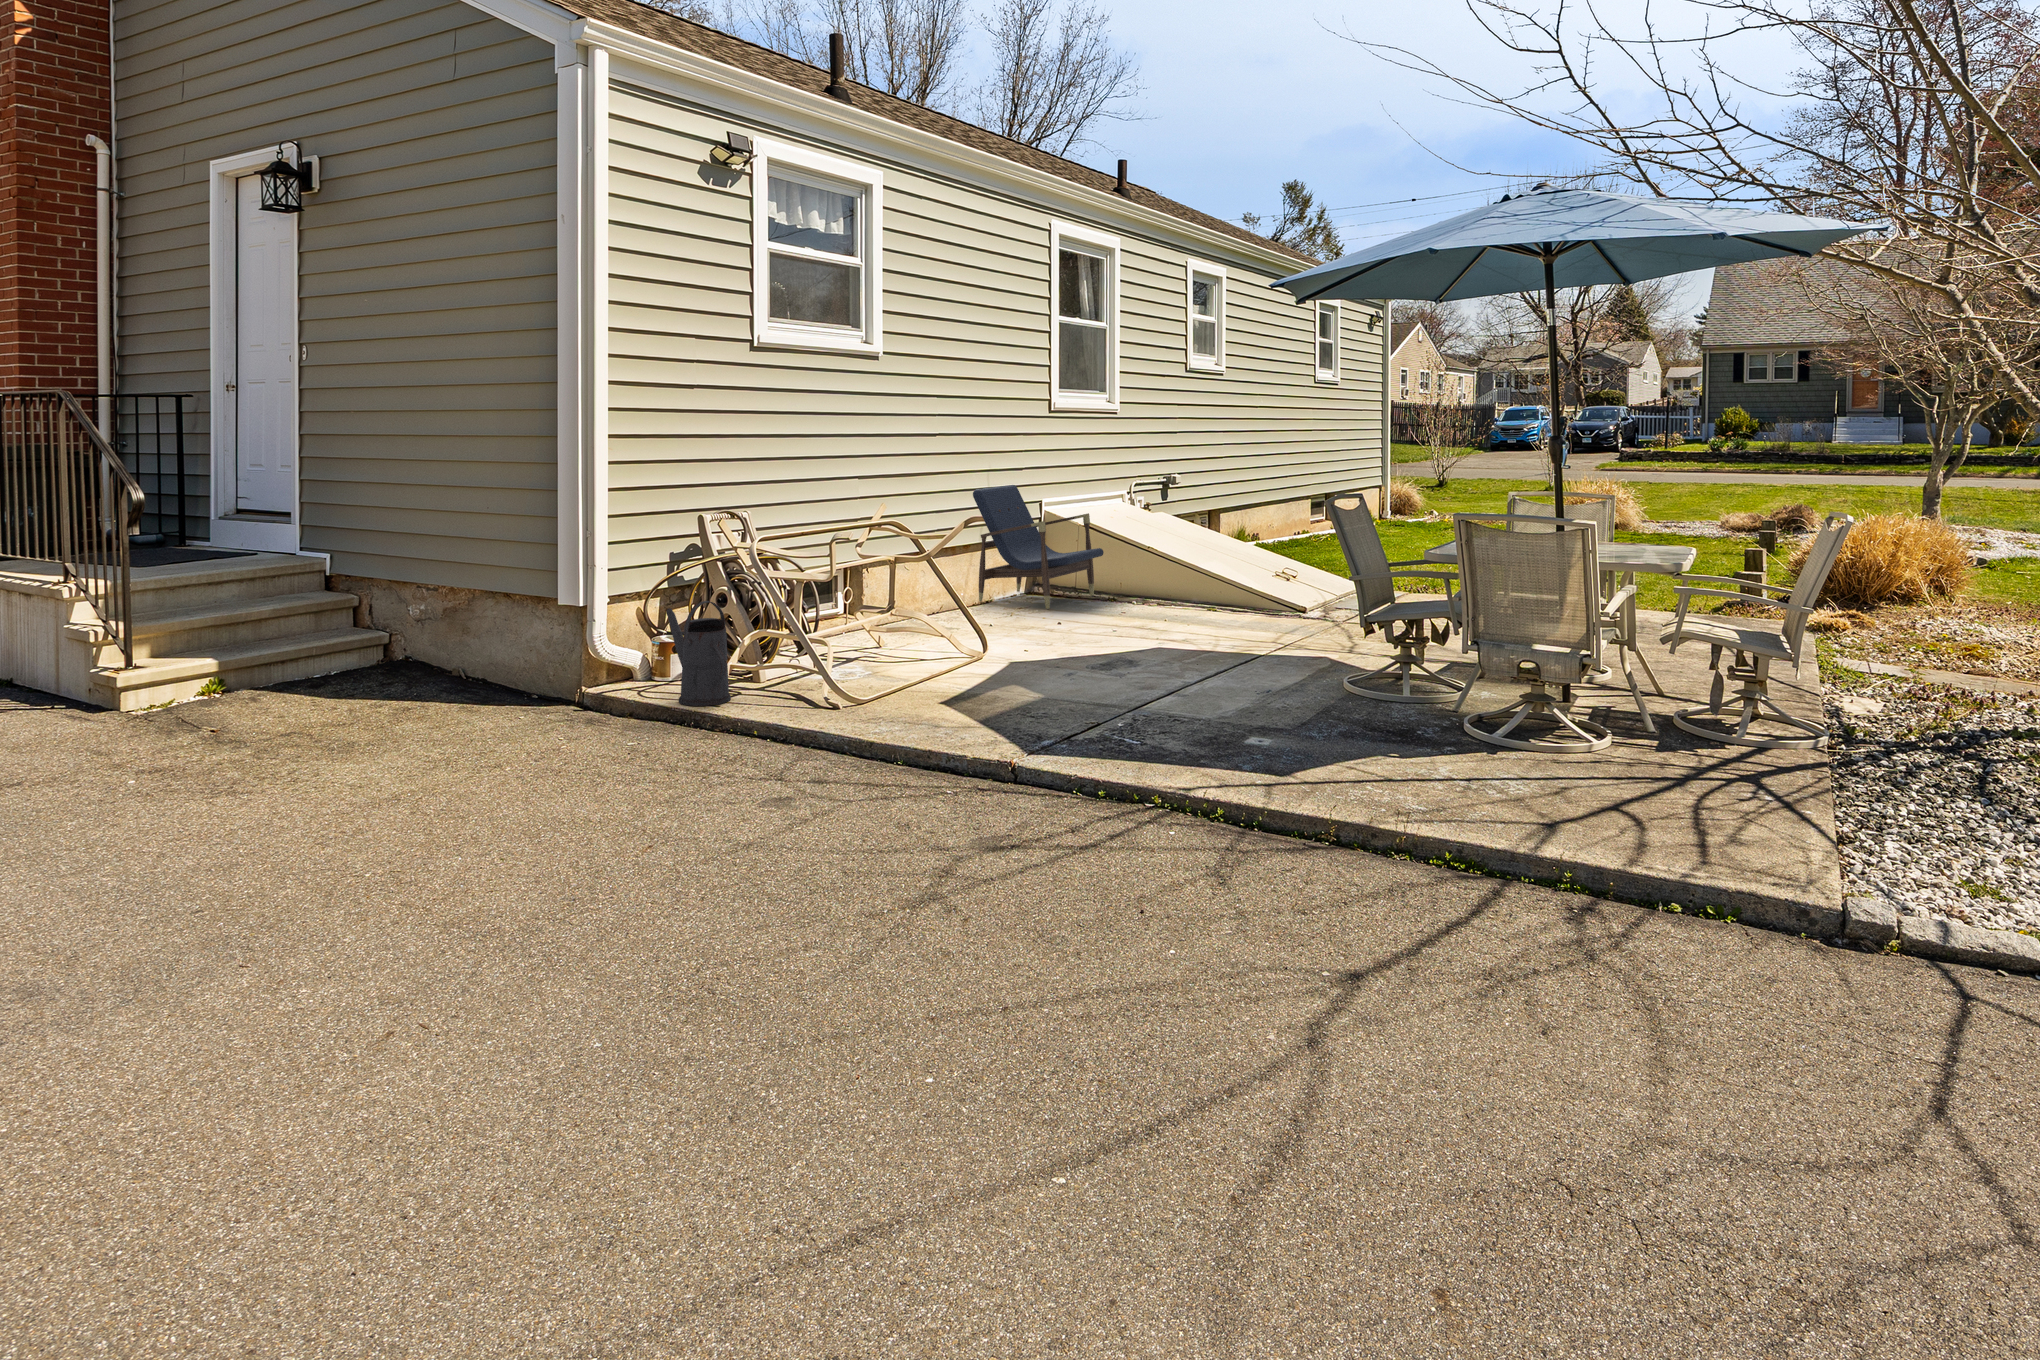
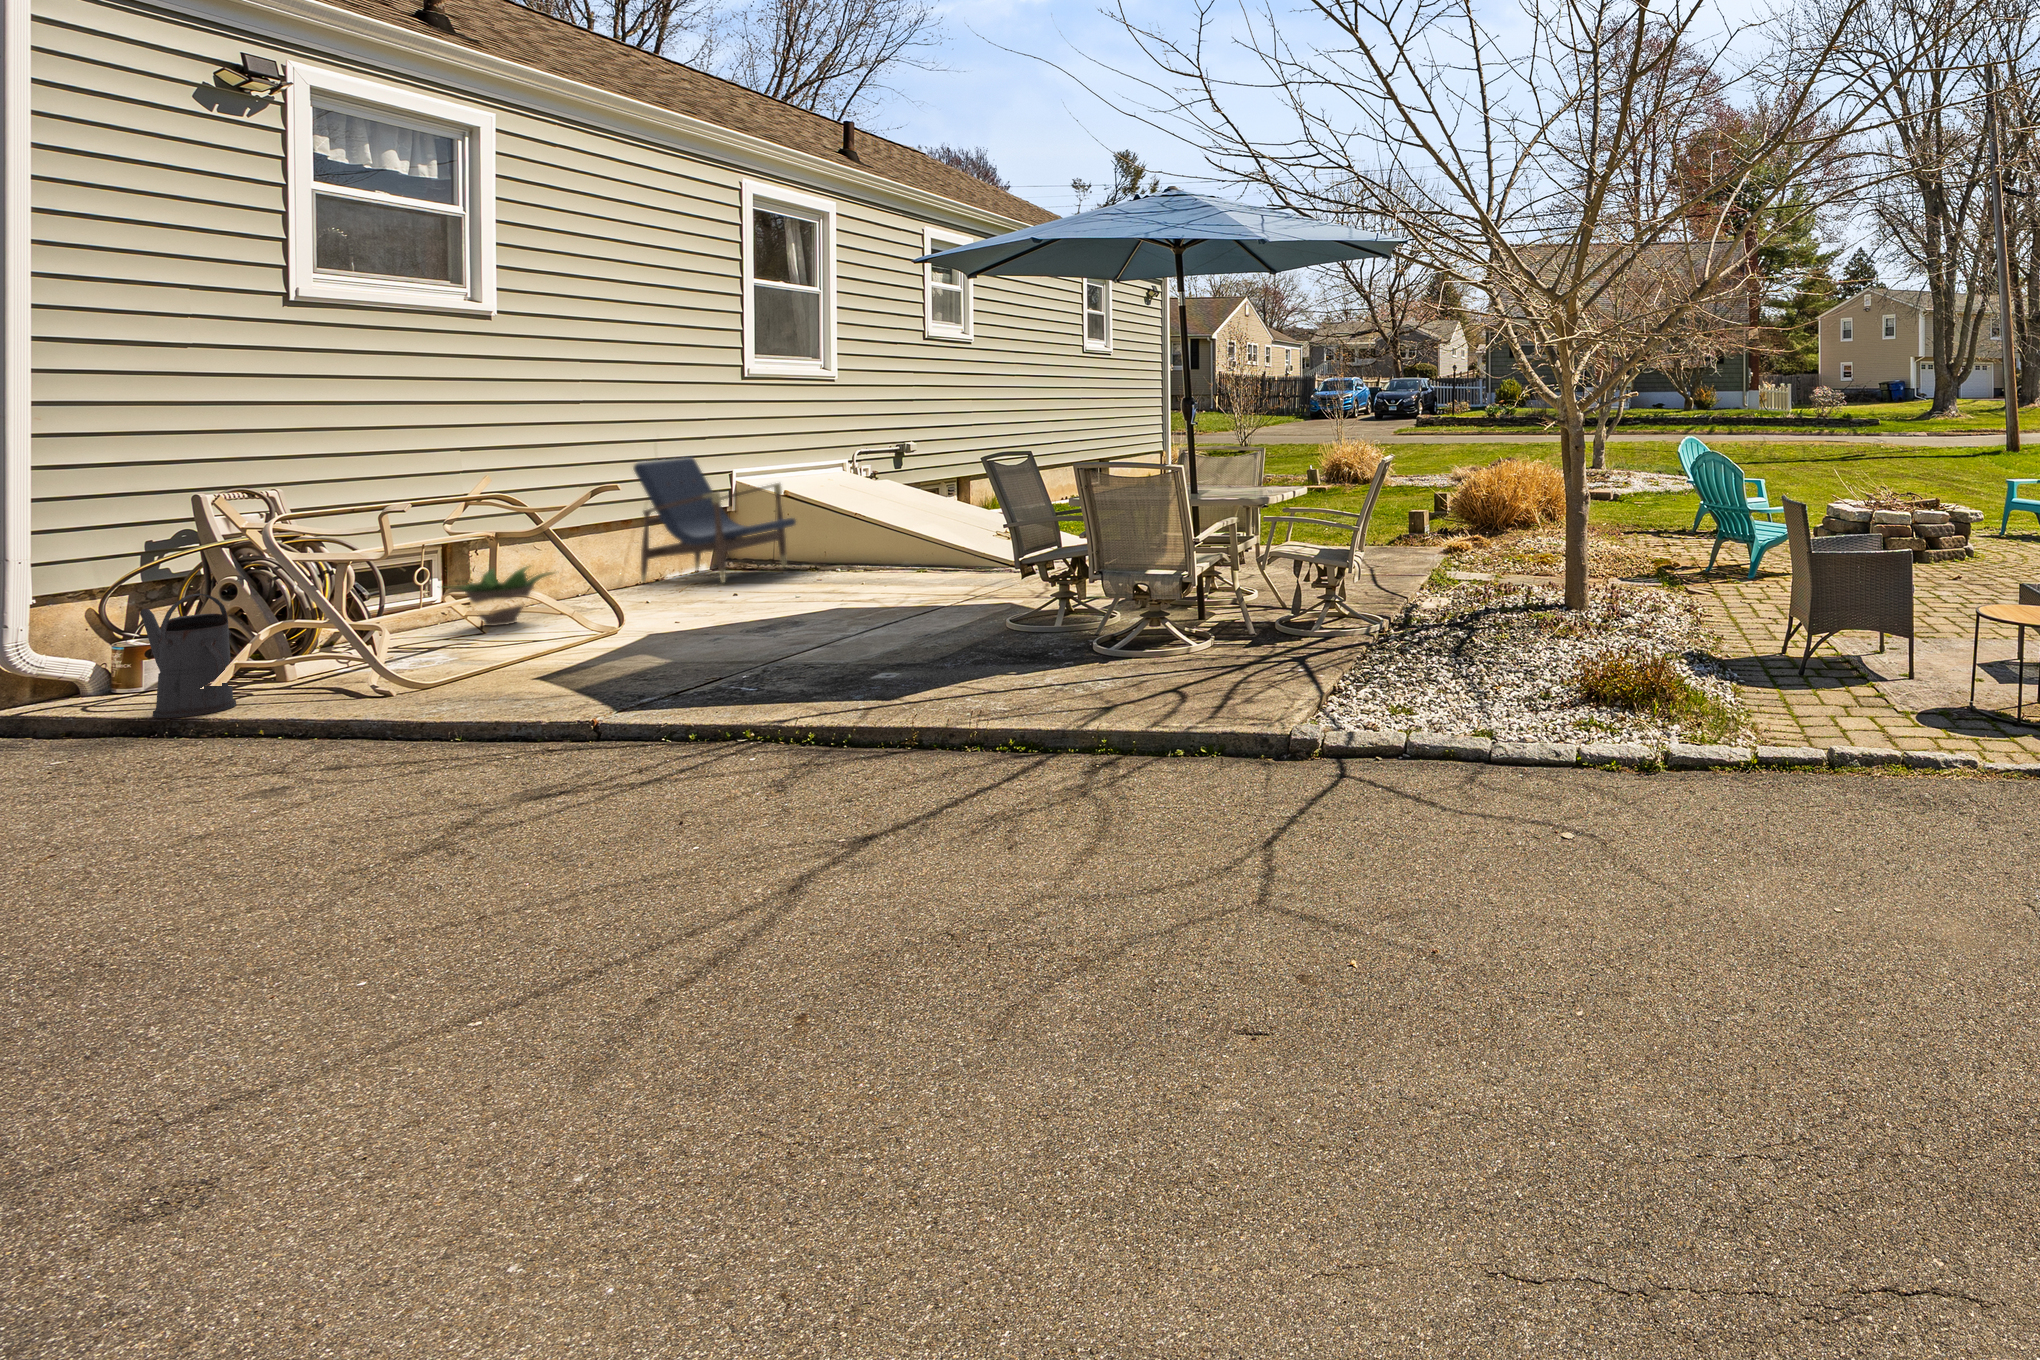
decorative plant: none [841,583,930,637] -> present [455,567,553,626]

